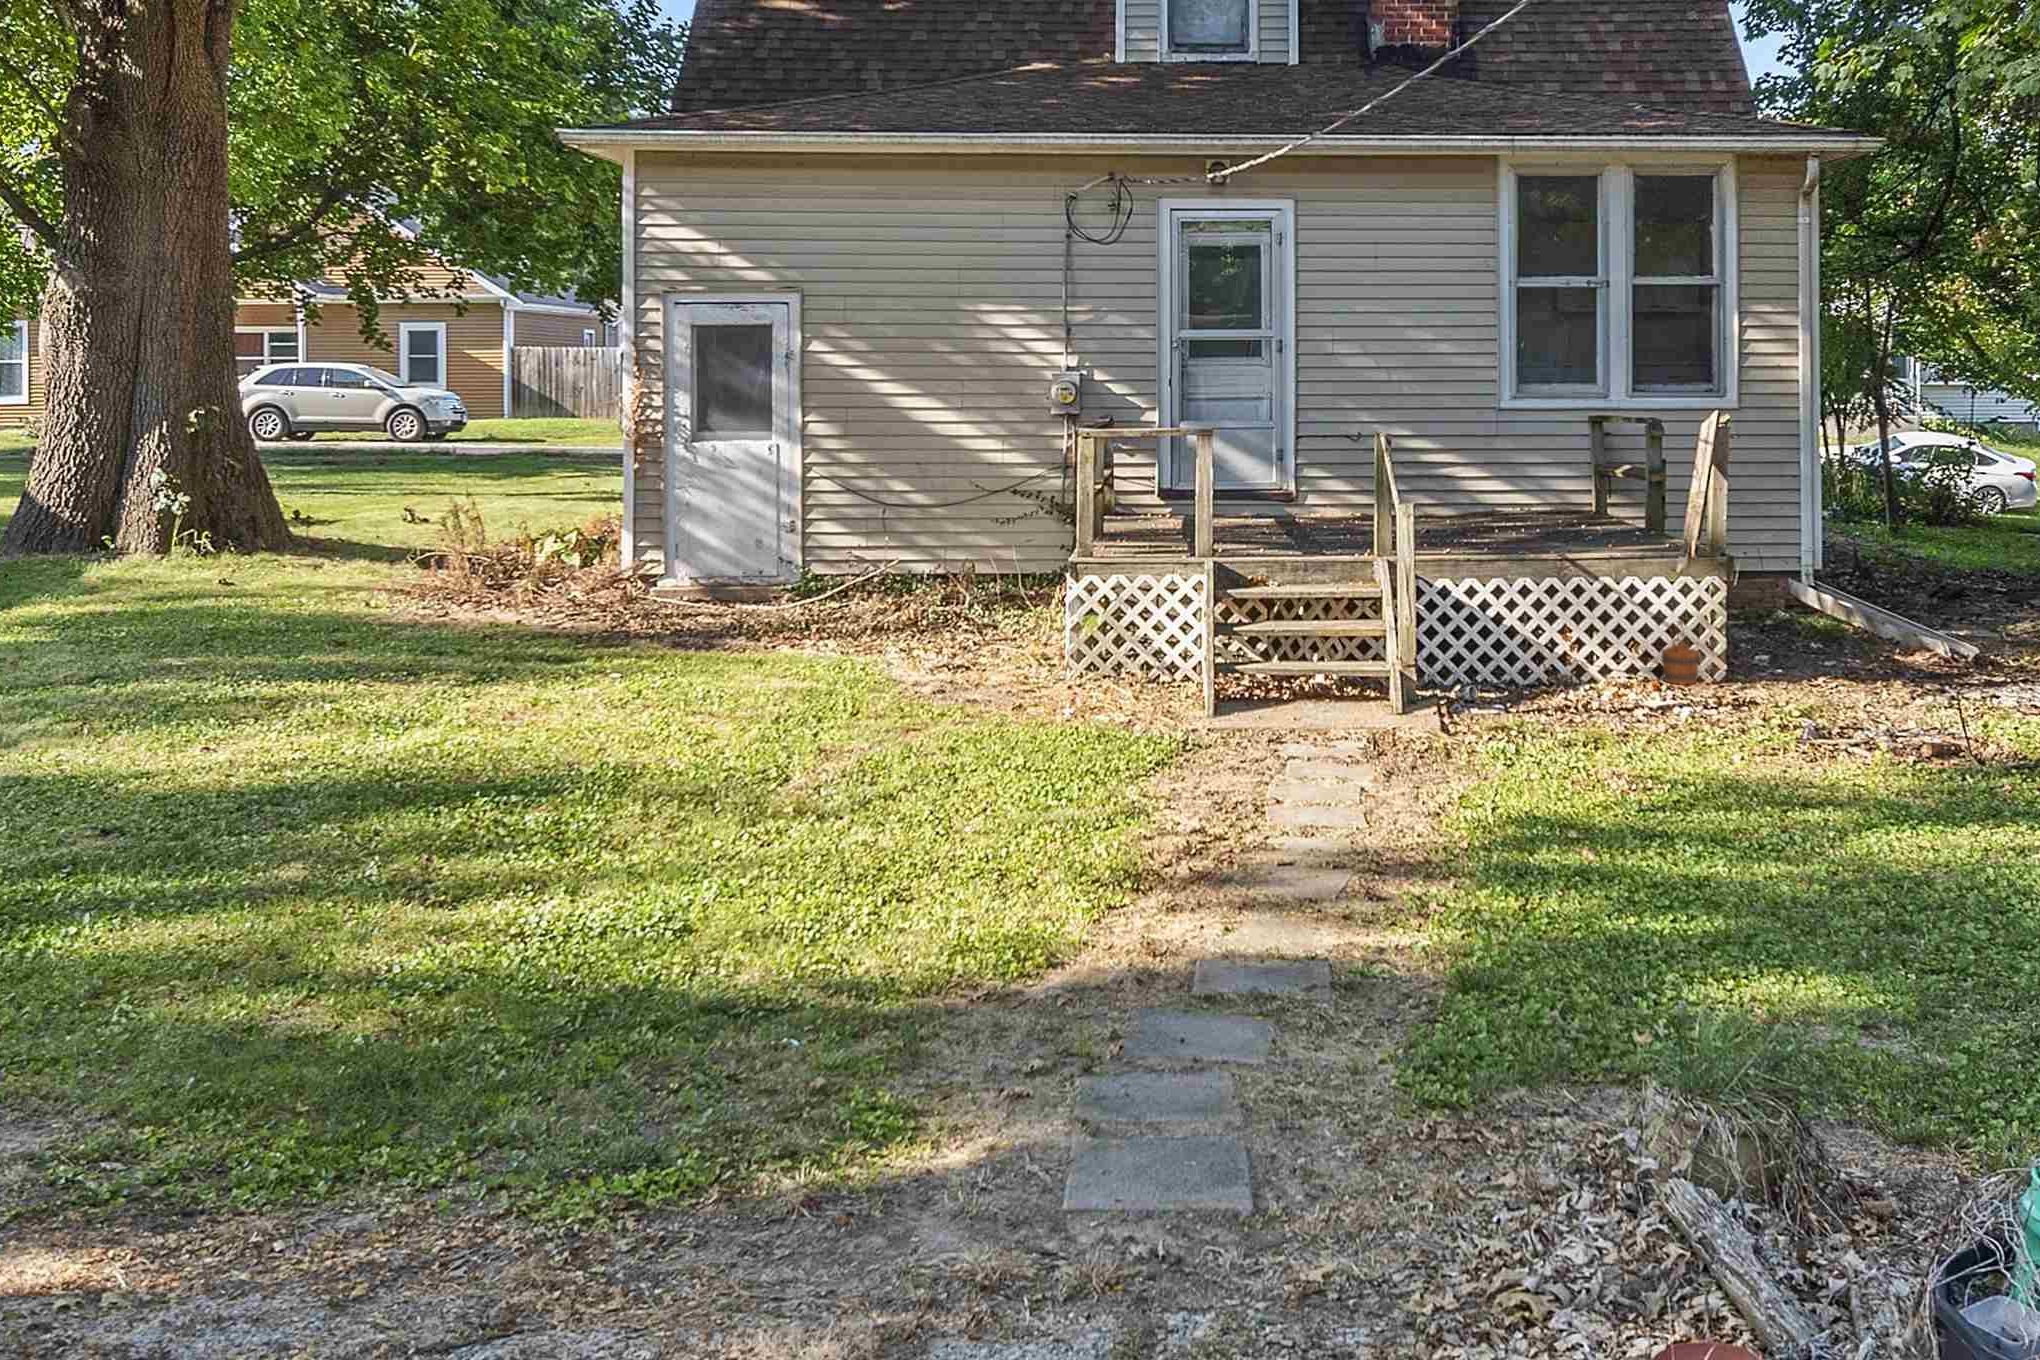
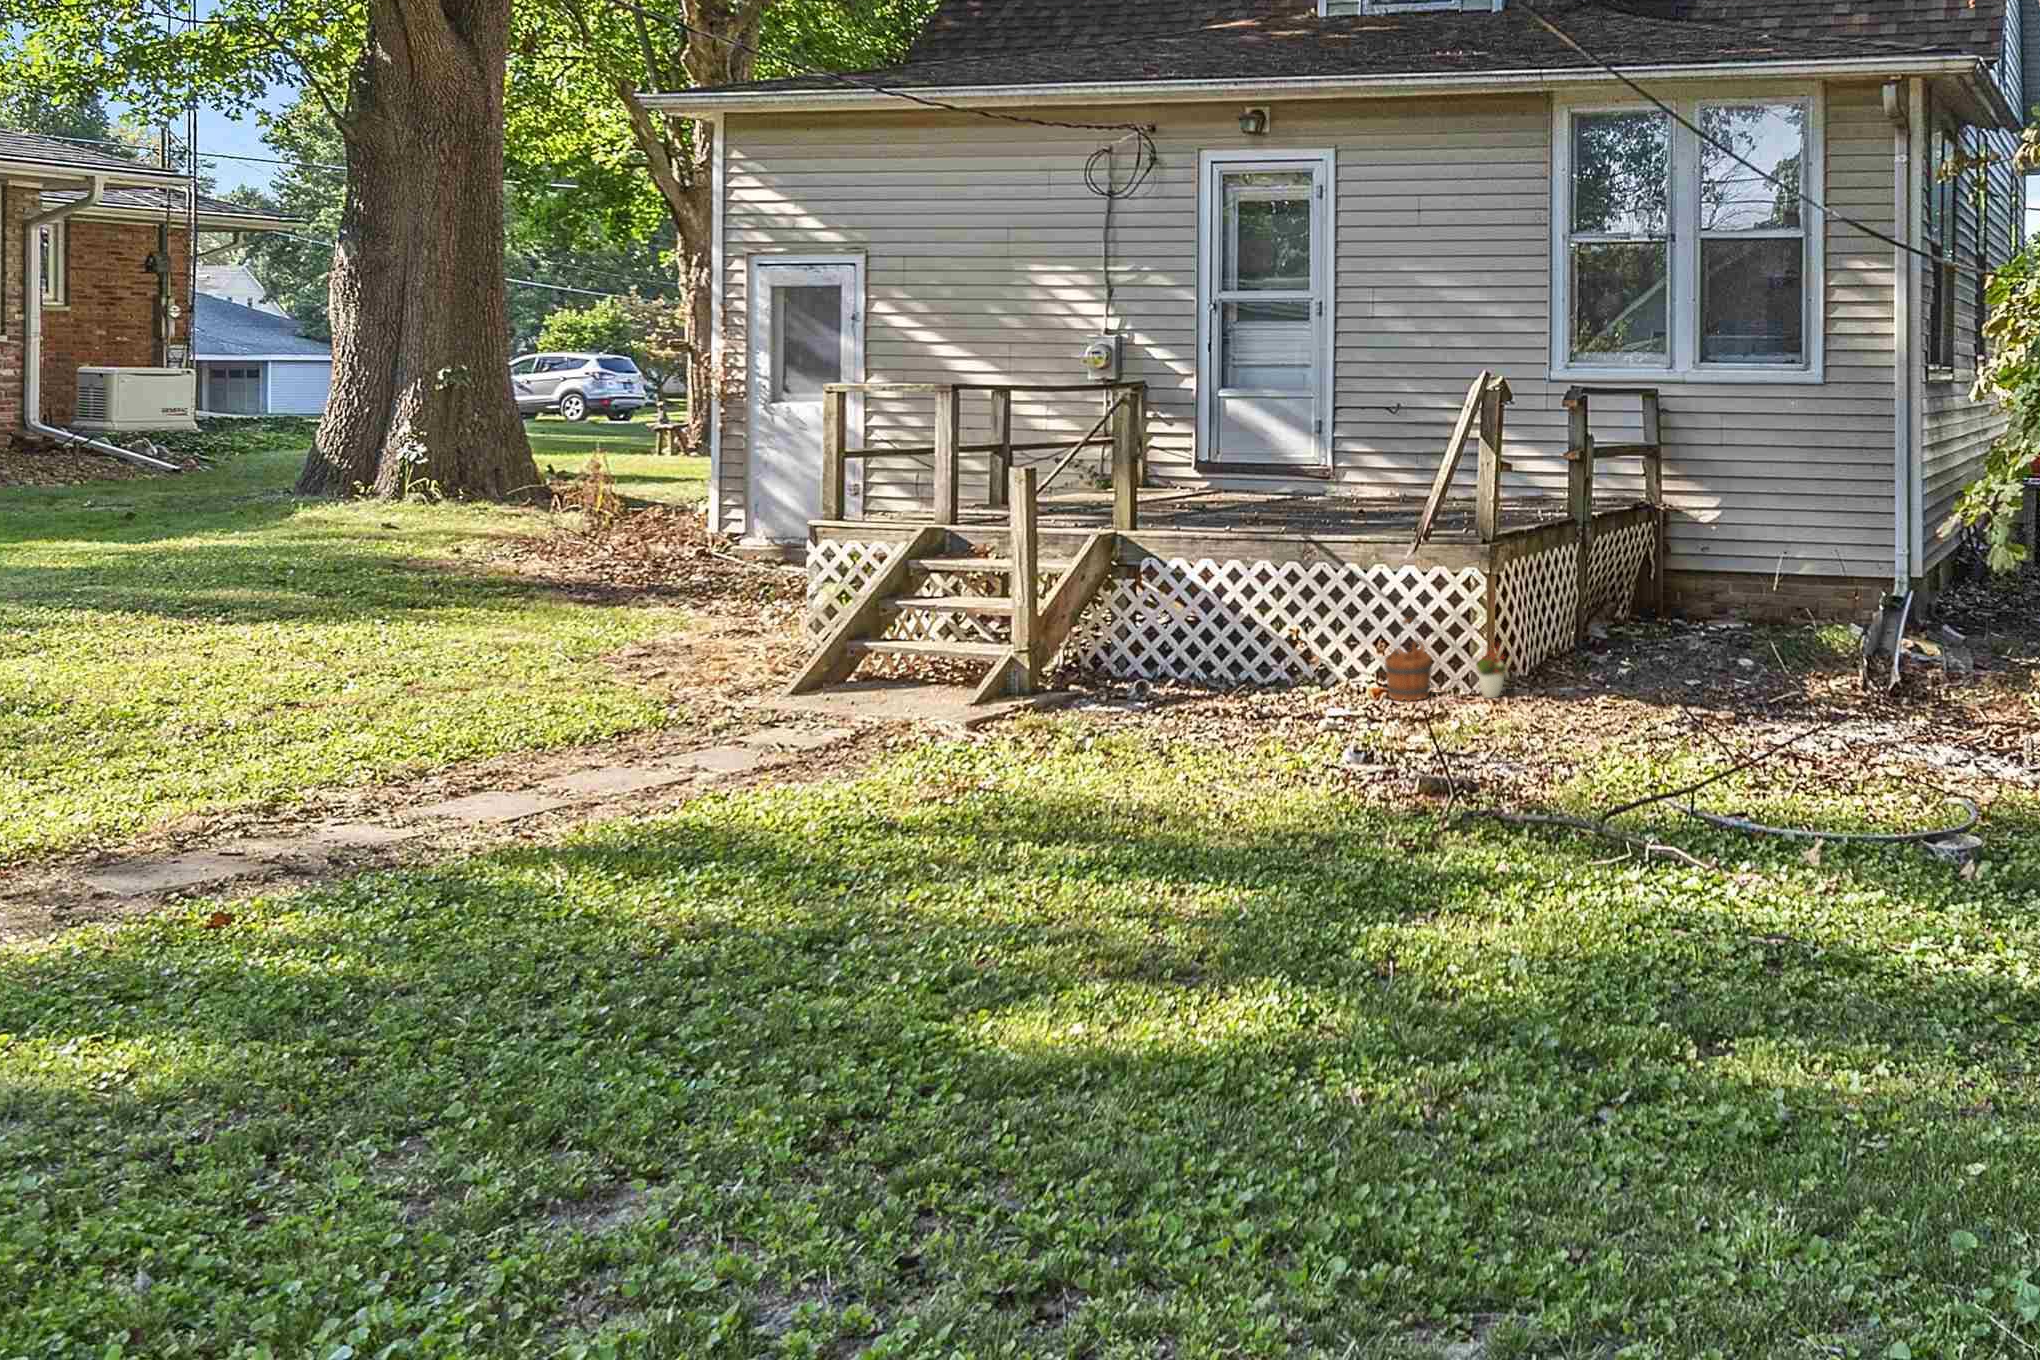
decorative plant: none [1727,636,1747,680] -> present [1476,651,1505,698]

